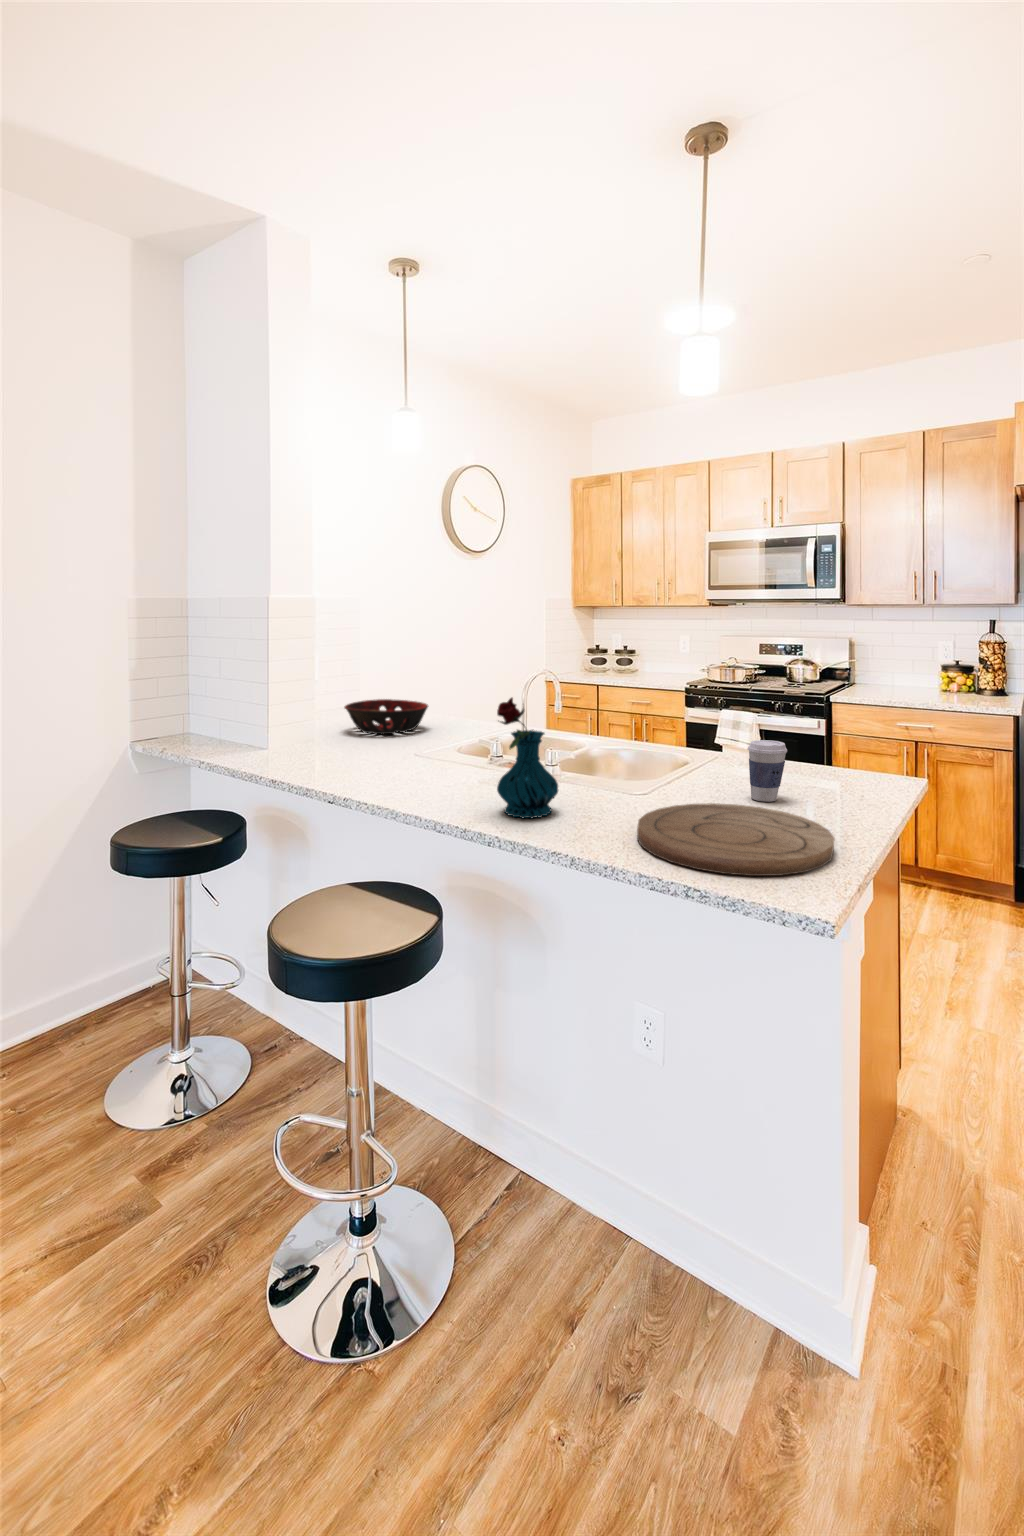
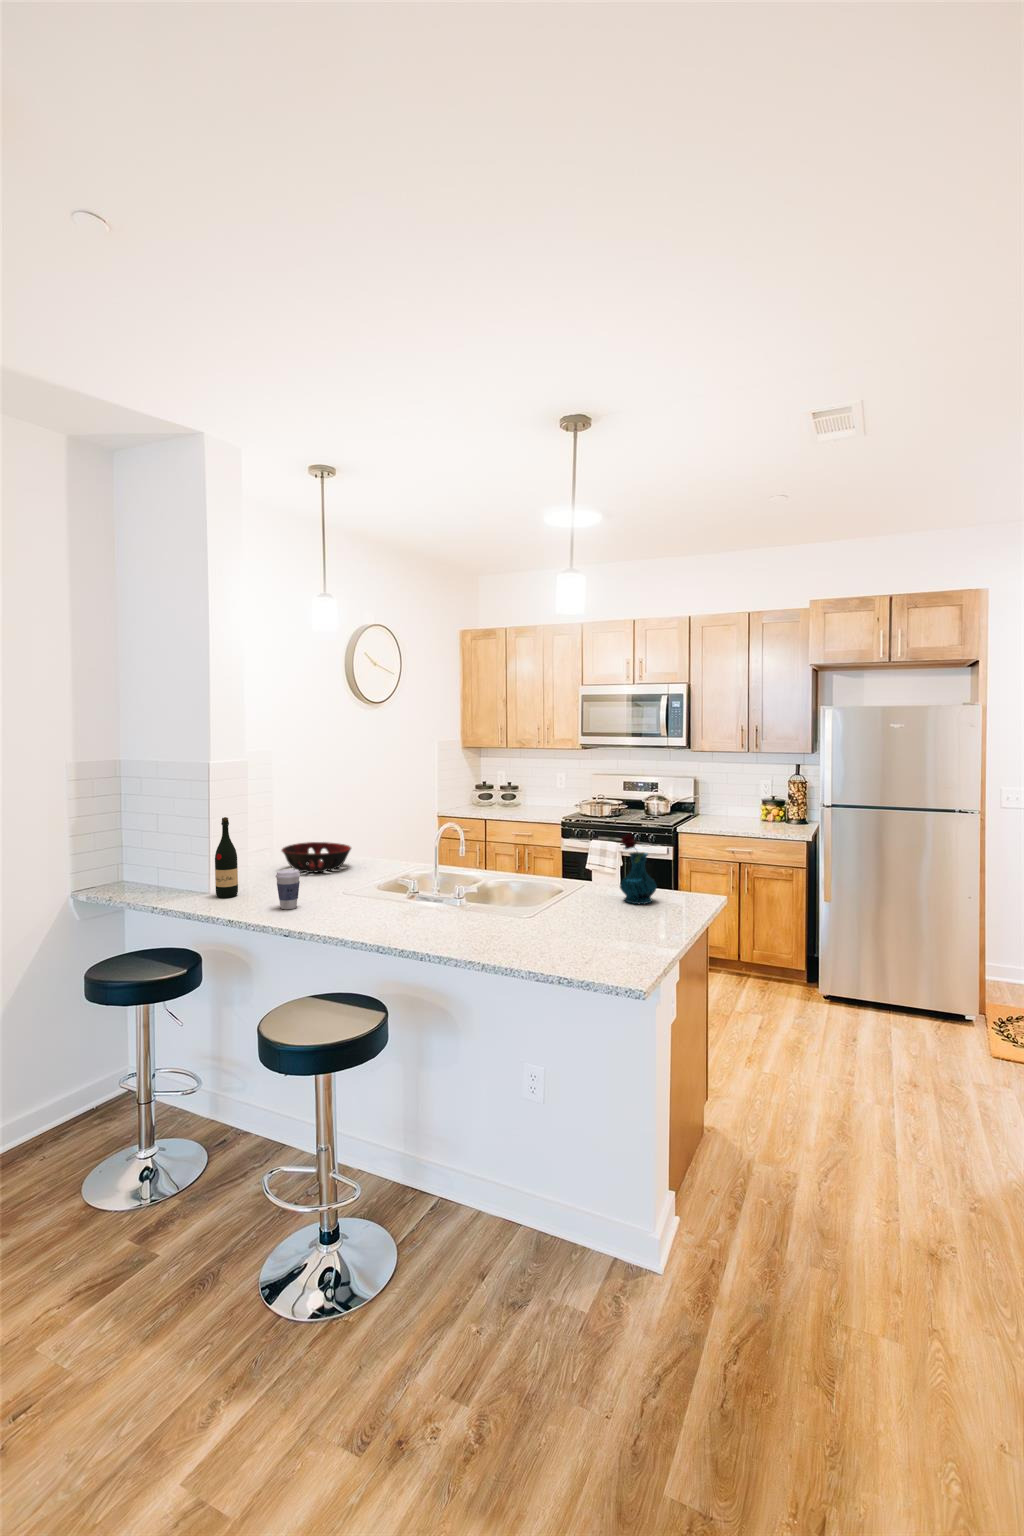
wine bottle: none [249,657,280,760] -> present [215,817,238,898]
vase: present [497,698,558,819] -> present [620,834,657,904]
coffee cup: present [748,740,787,802] -> present [276,869,300,909]
cutting board: present [637,803,835,876] -> none [516,920,635,964]

